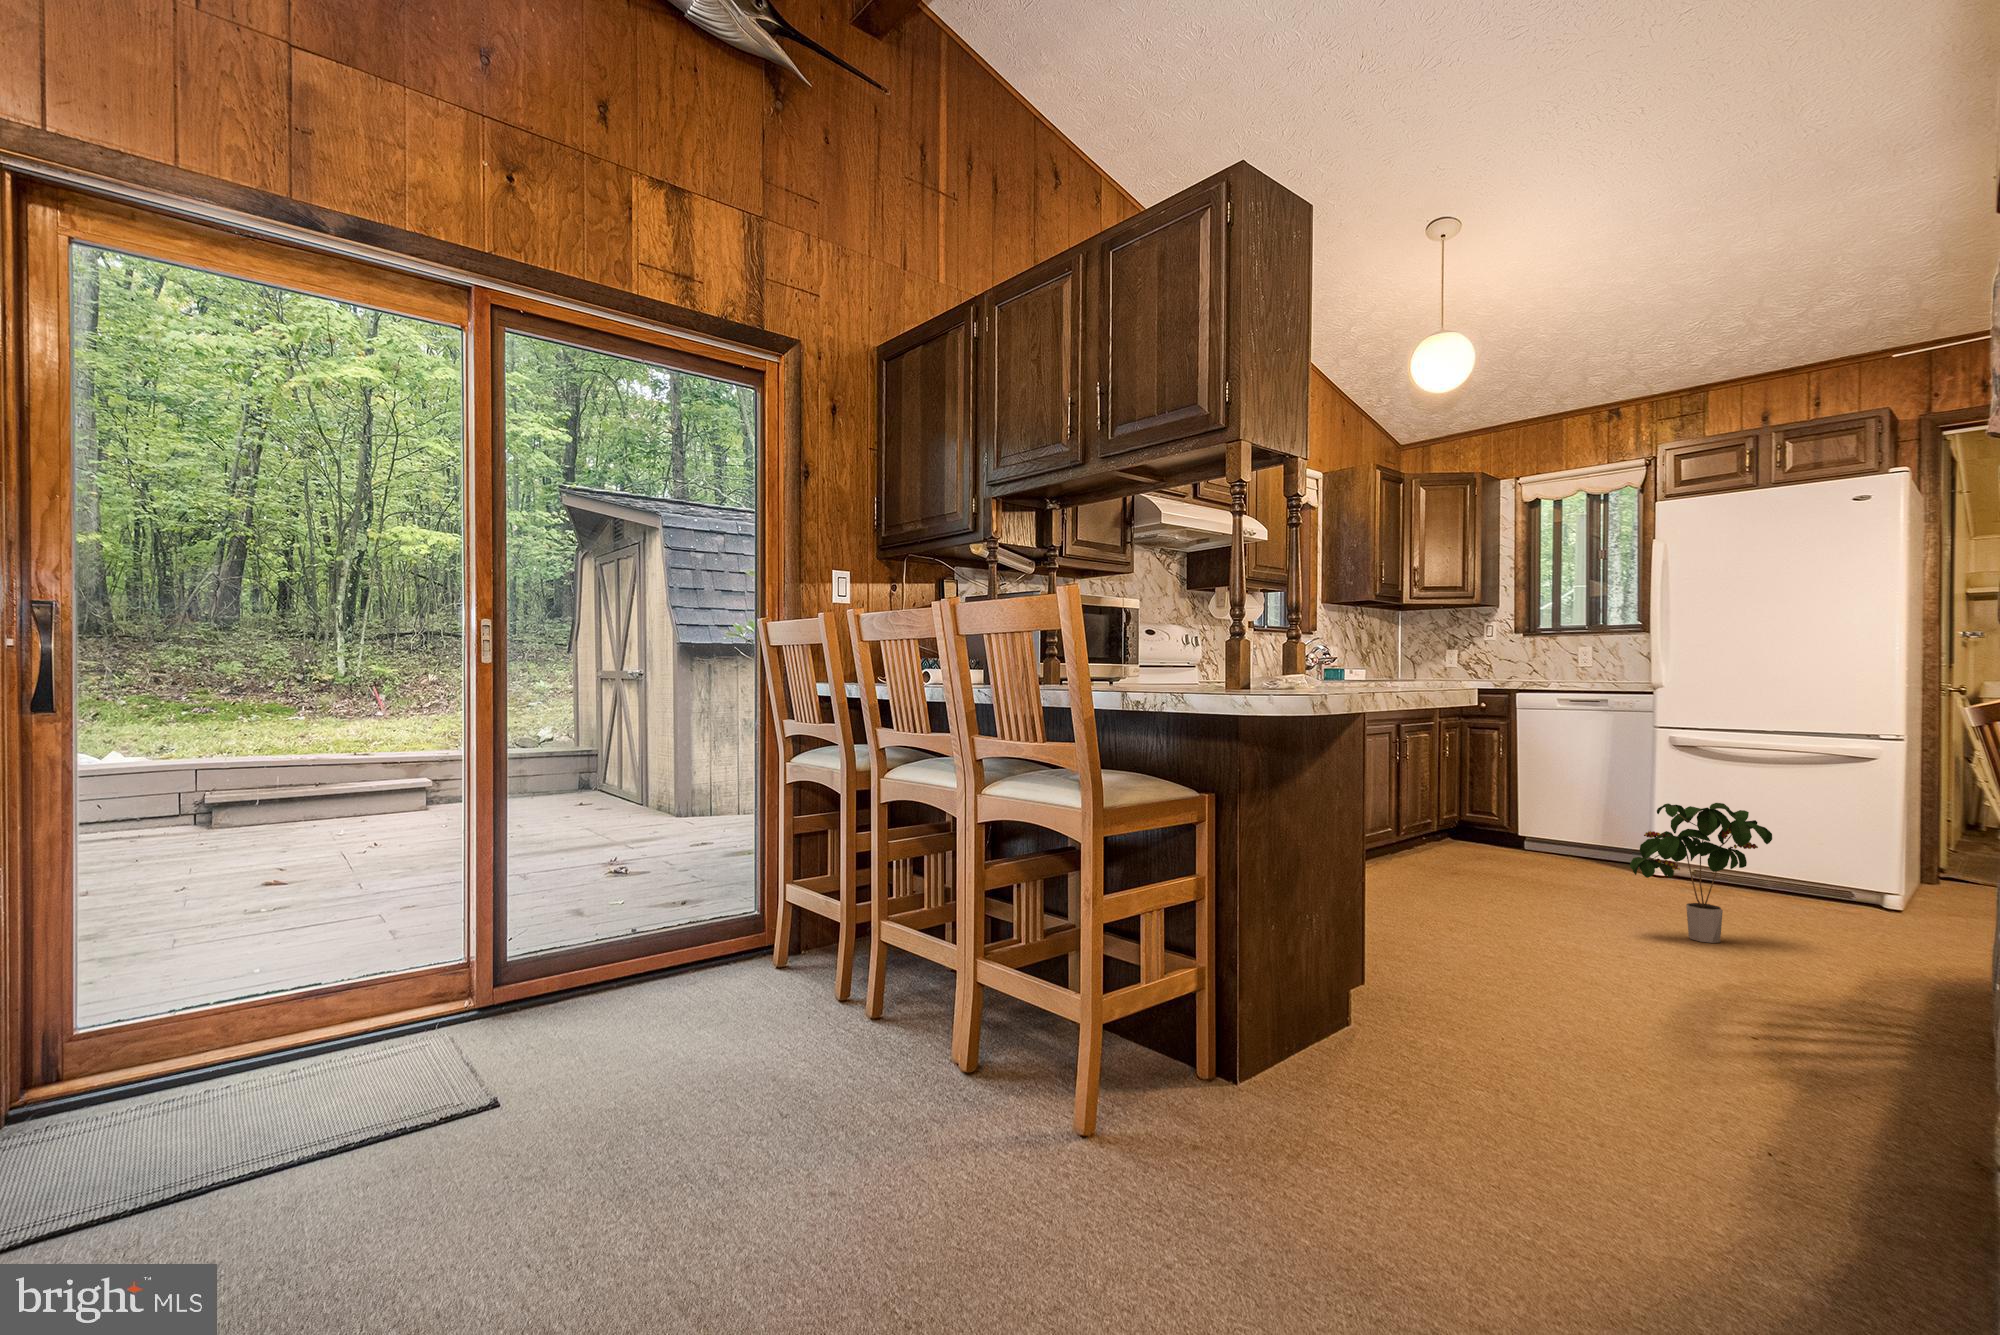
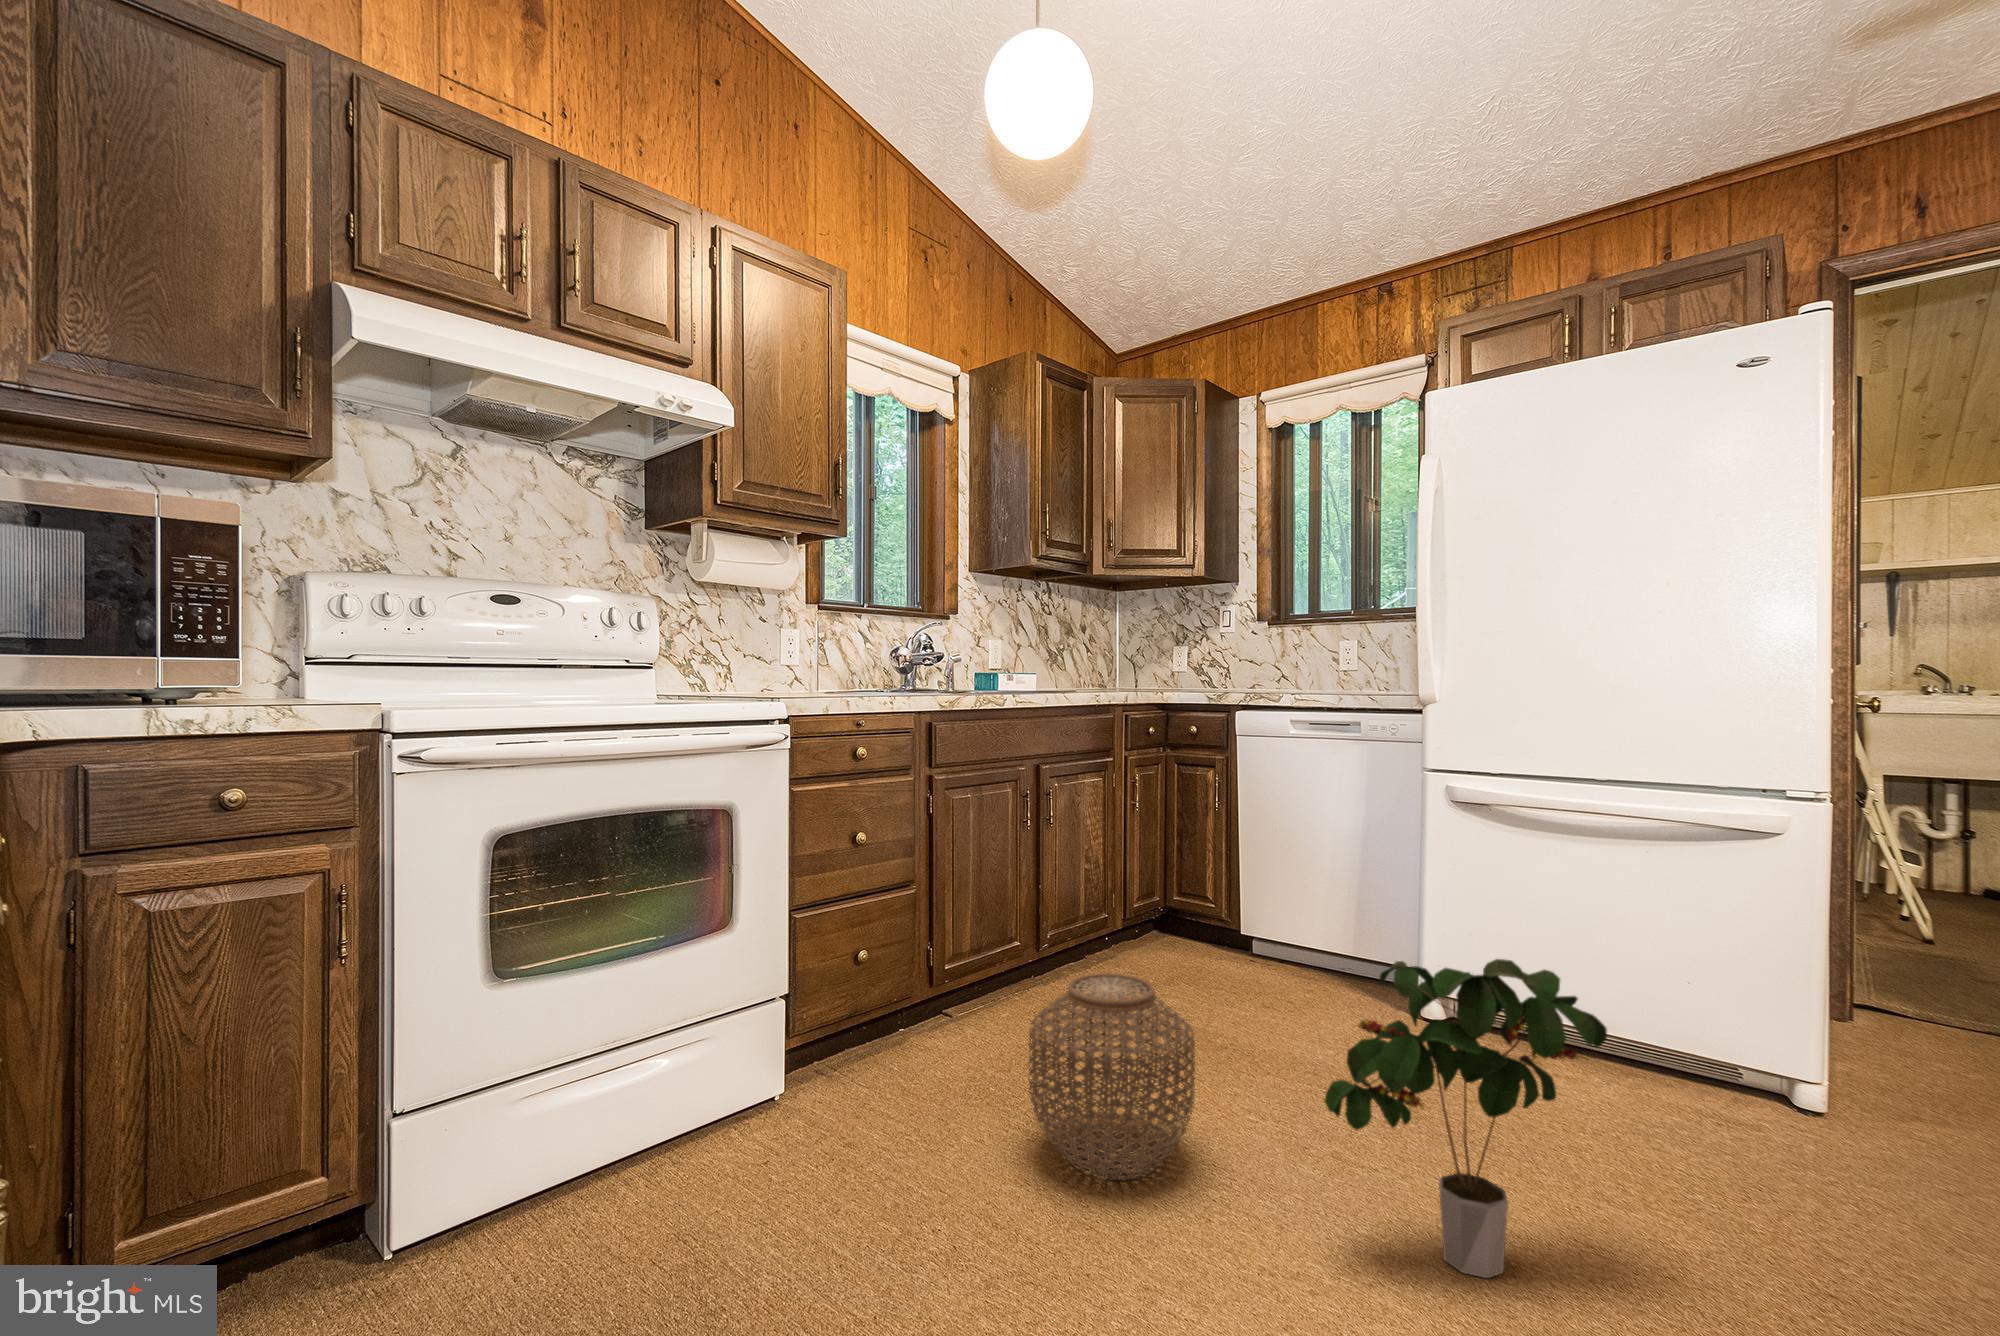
woven basket: none [1456,822,1549,916] -> present [1028,973,1195,1180]

